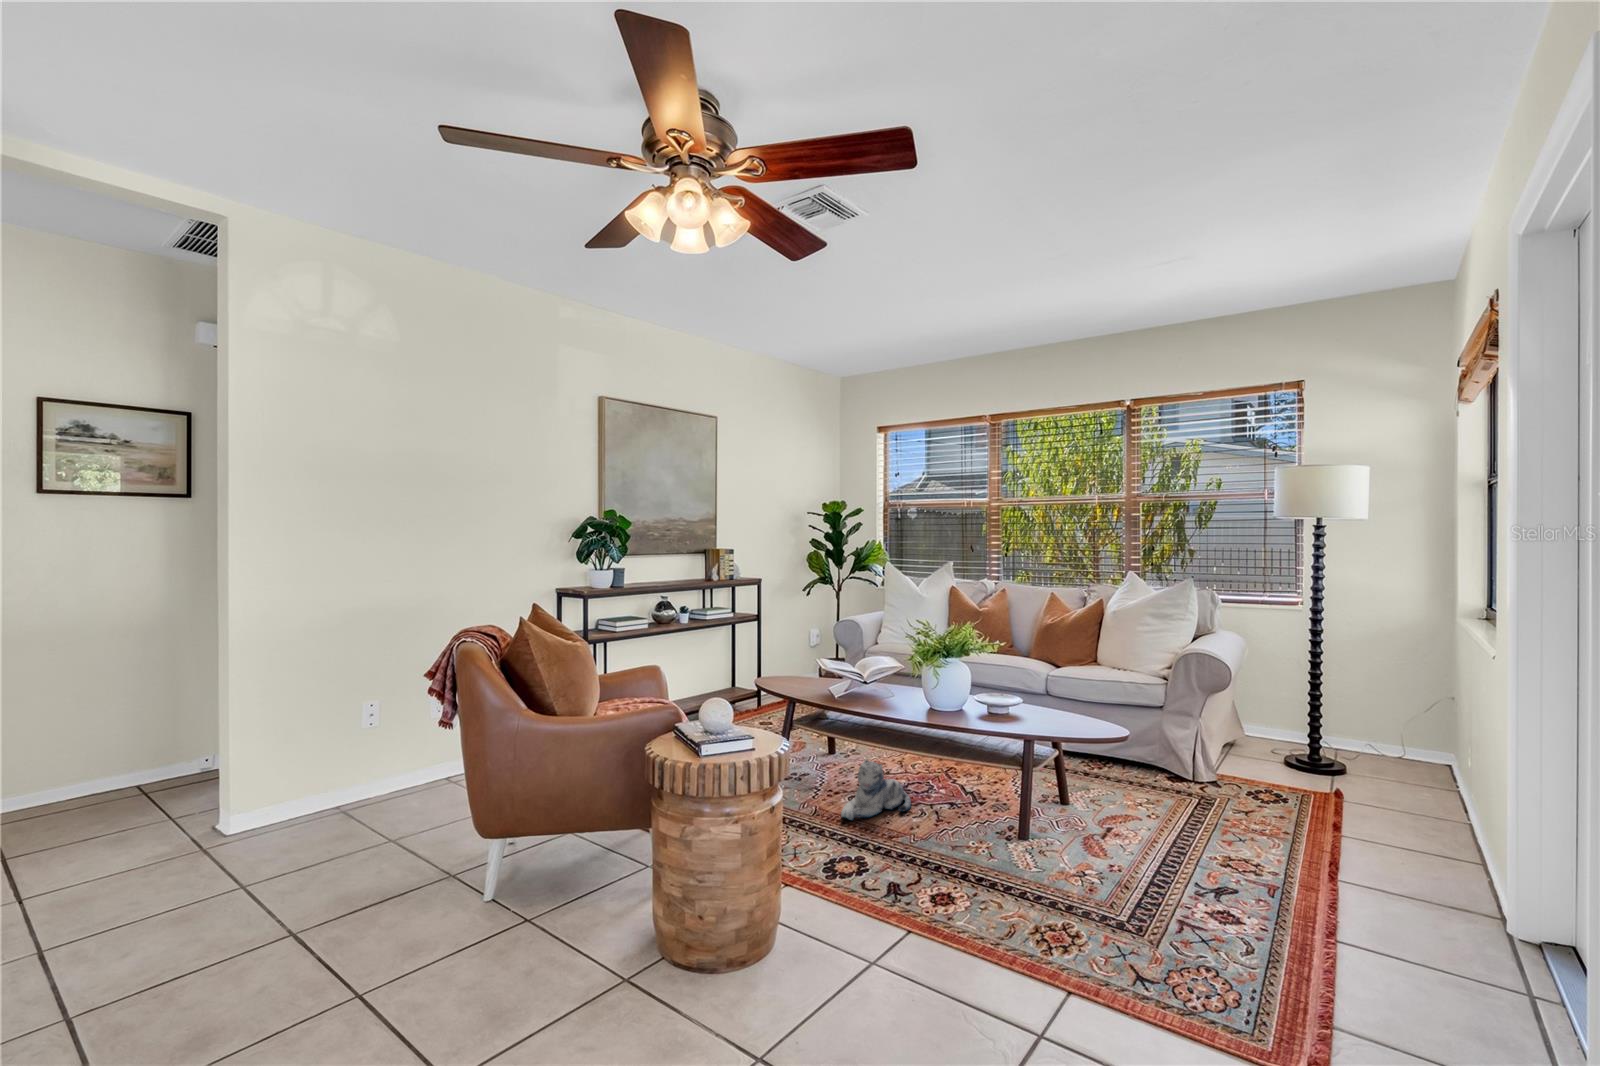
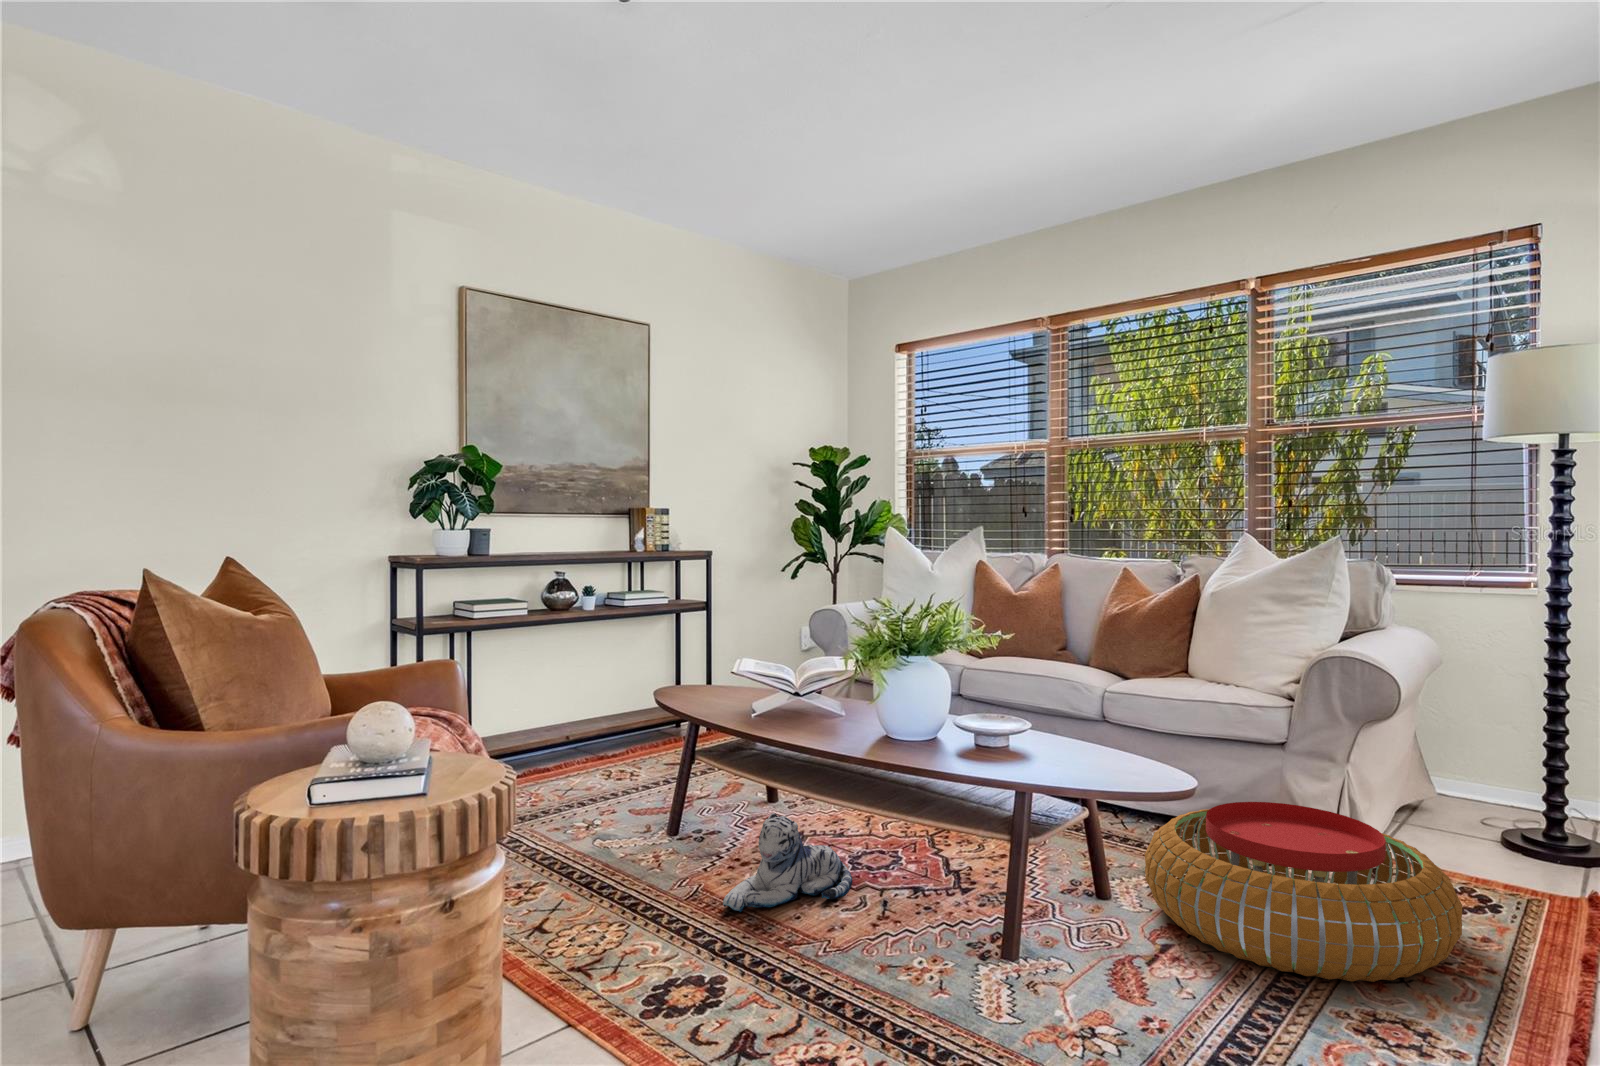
pouf: none [1090,743,1271,842] -> present [1145,802,1462,982]

